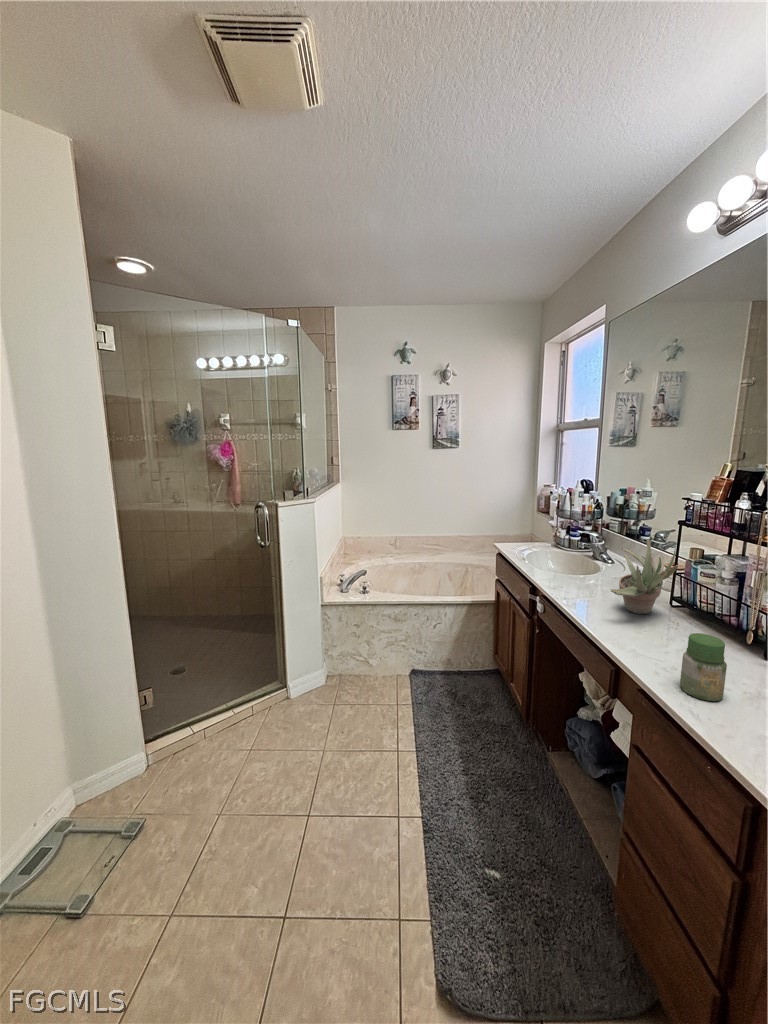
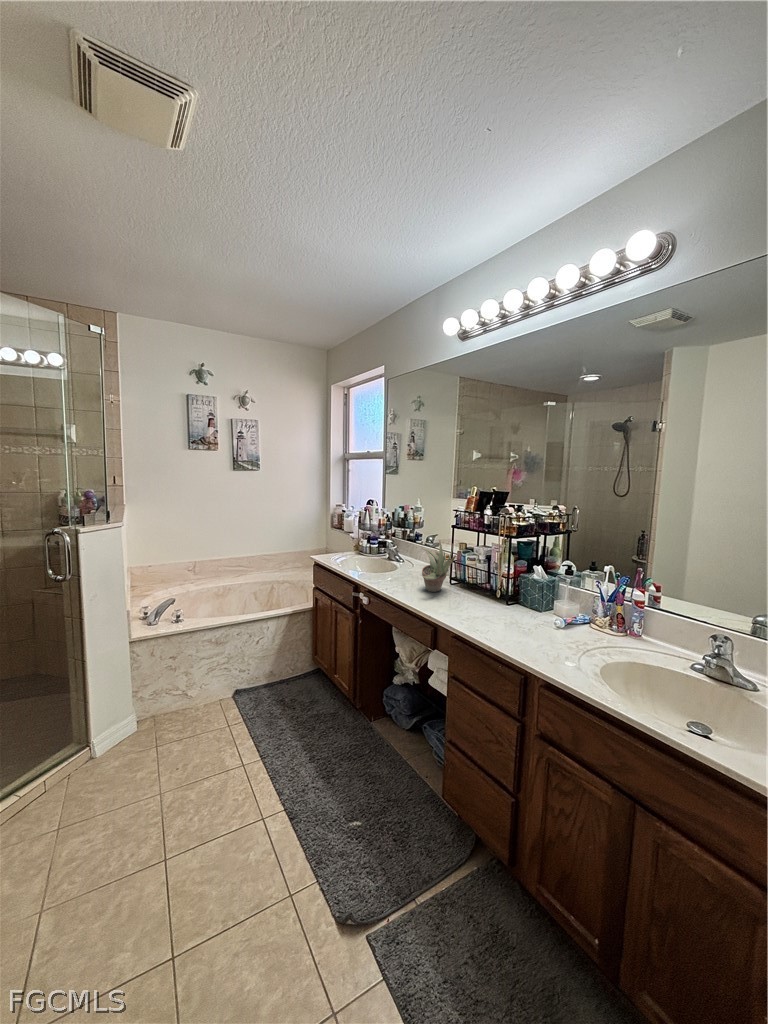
jar: present [680,633,727,701] -> none [476,593,498,632]

